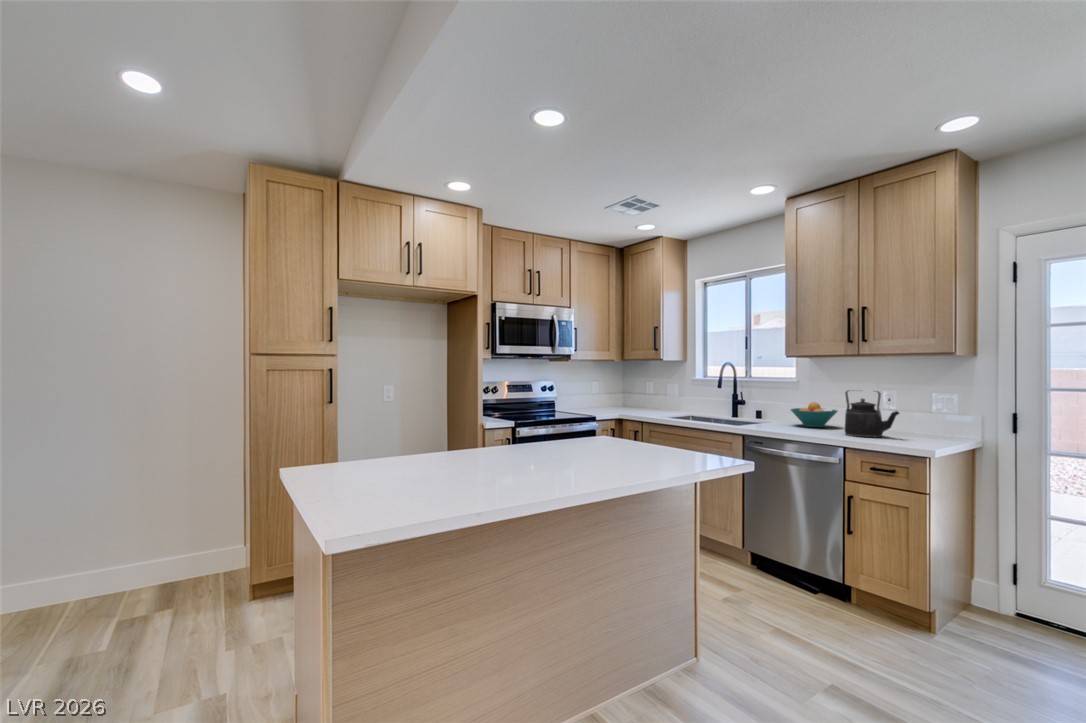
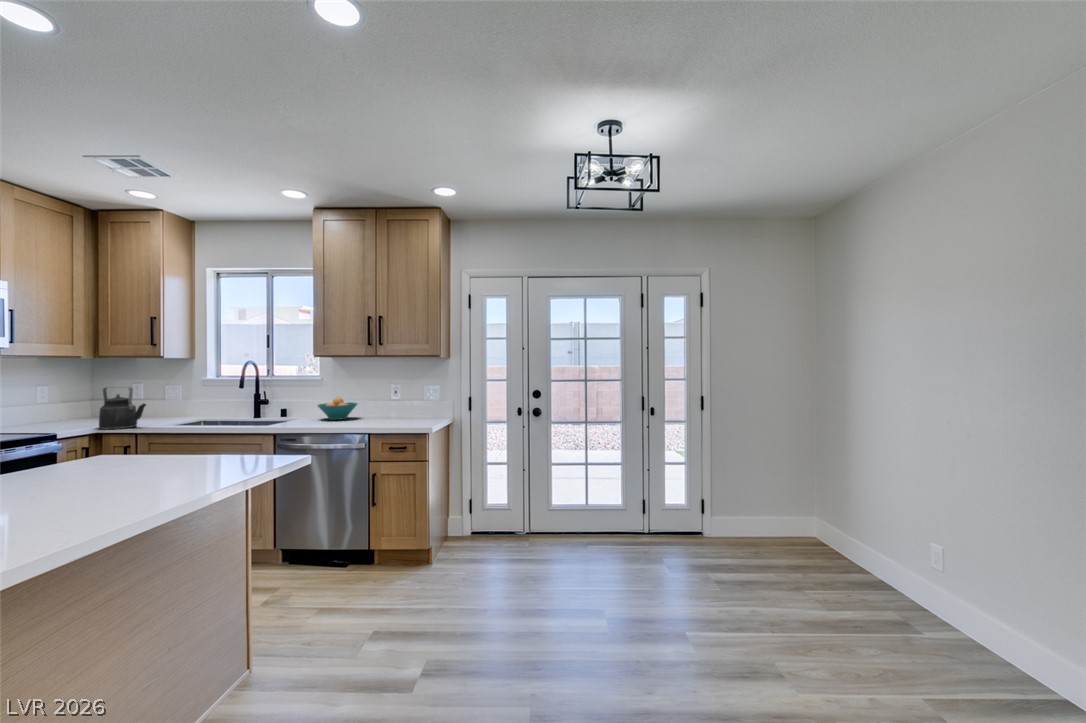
kettle: present [845,390,899,437] -> present [99,387,146,430]

